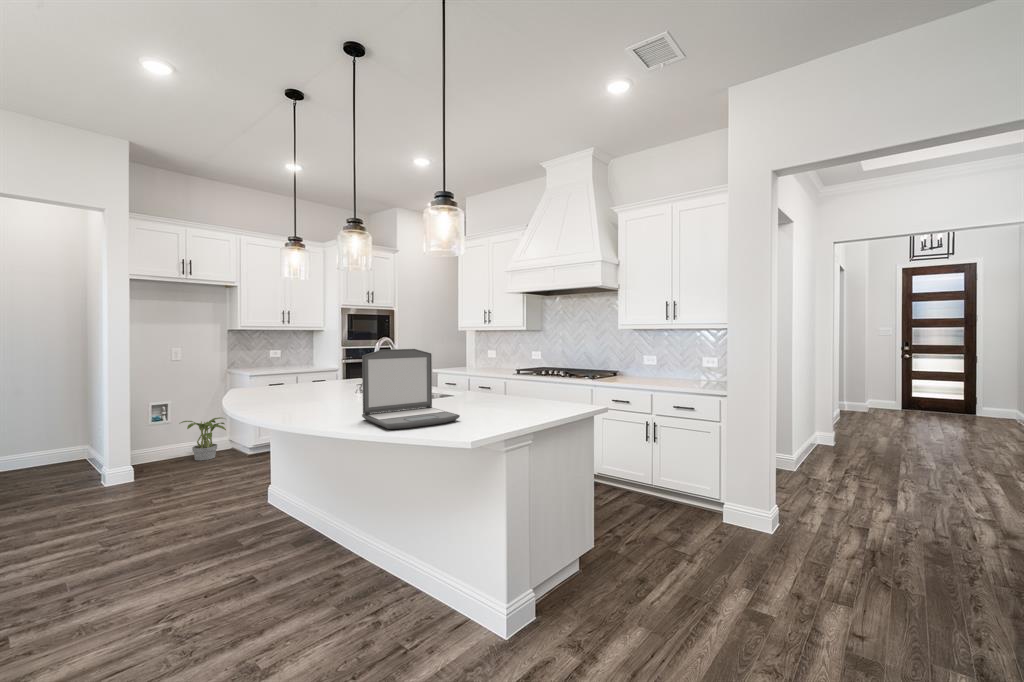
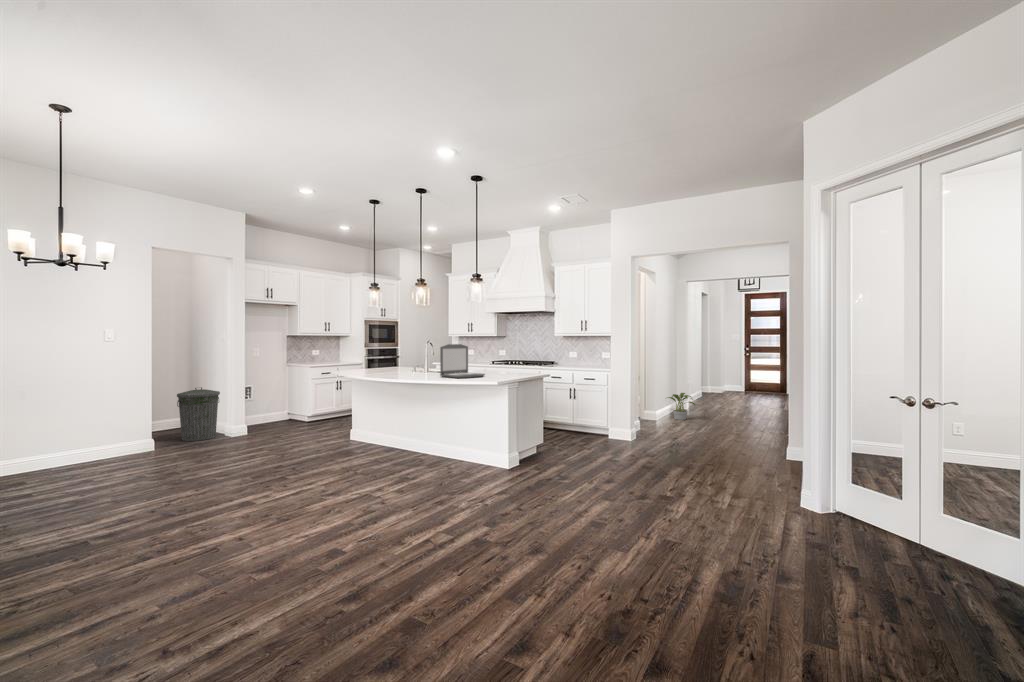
trash can: none [18,409,95,495] -> present [177,387,220,441]
potted plant: present [179,417,226,461] -> present [668,393,695,420]

